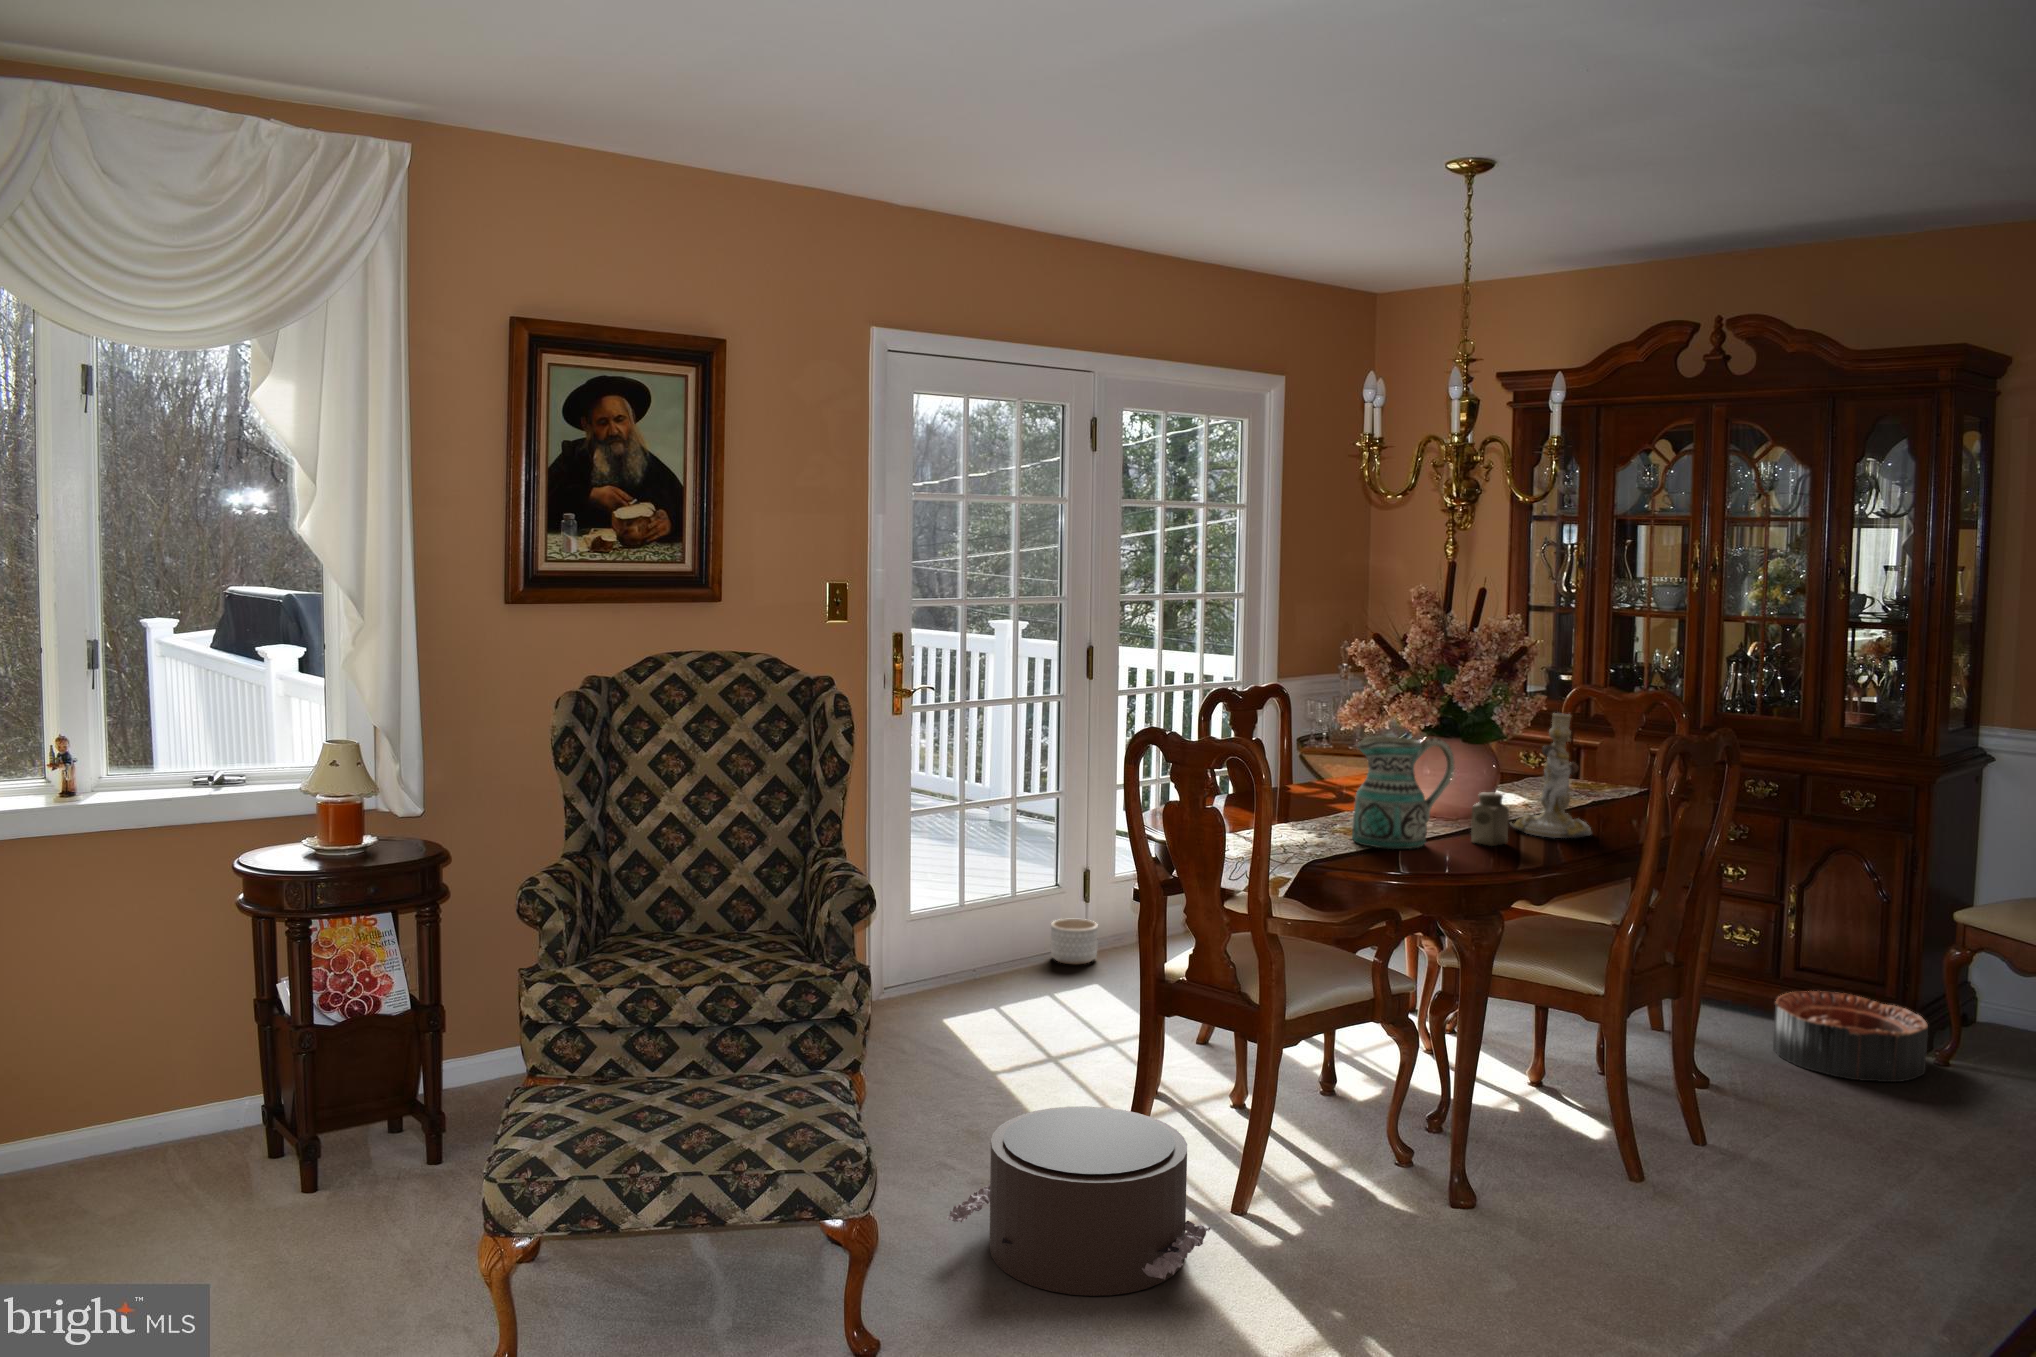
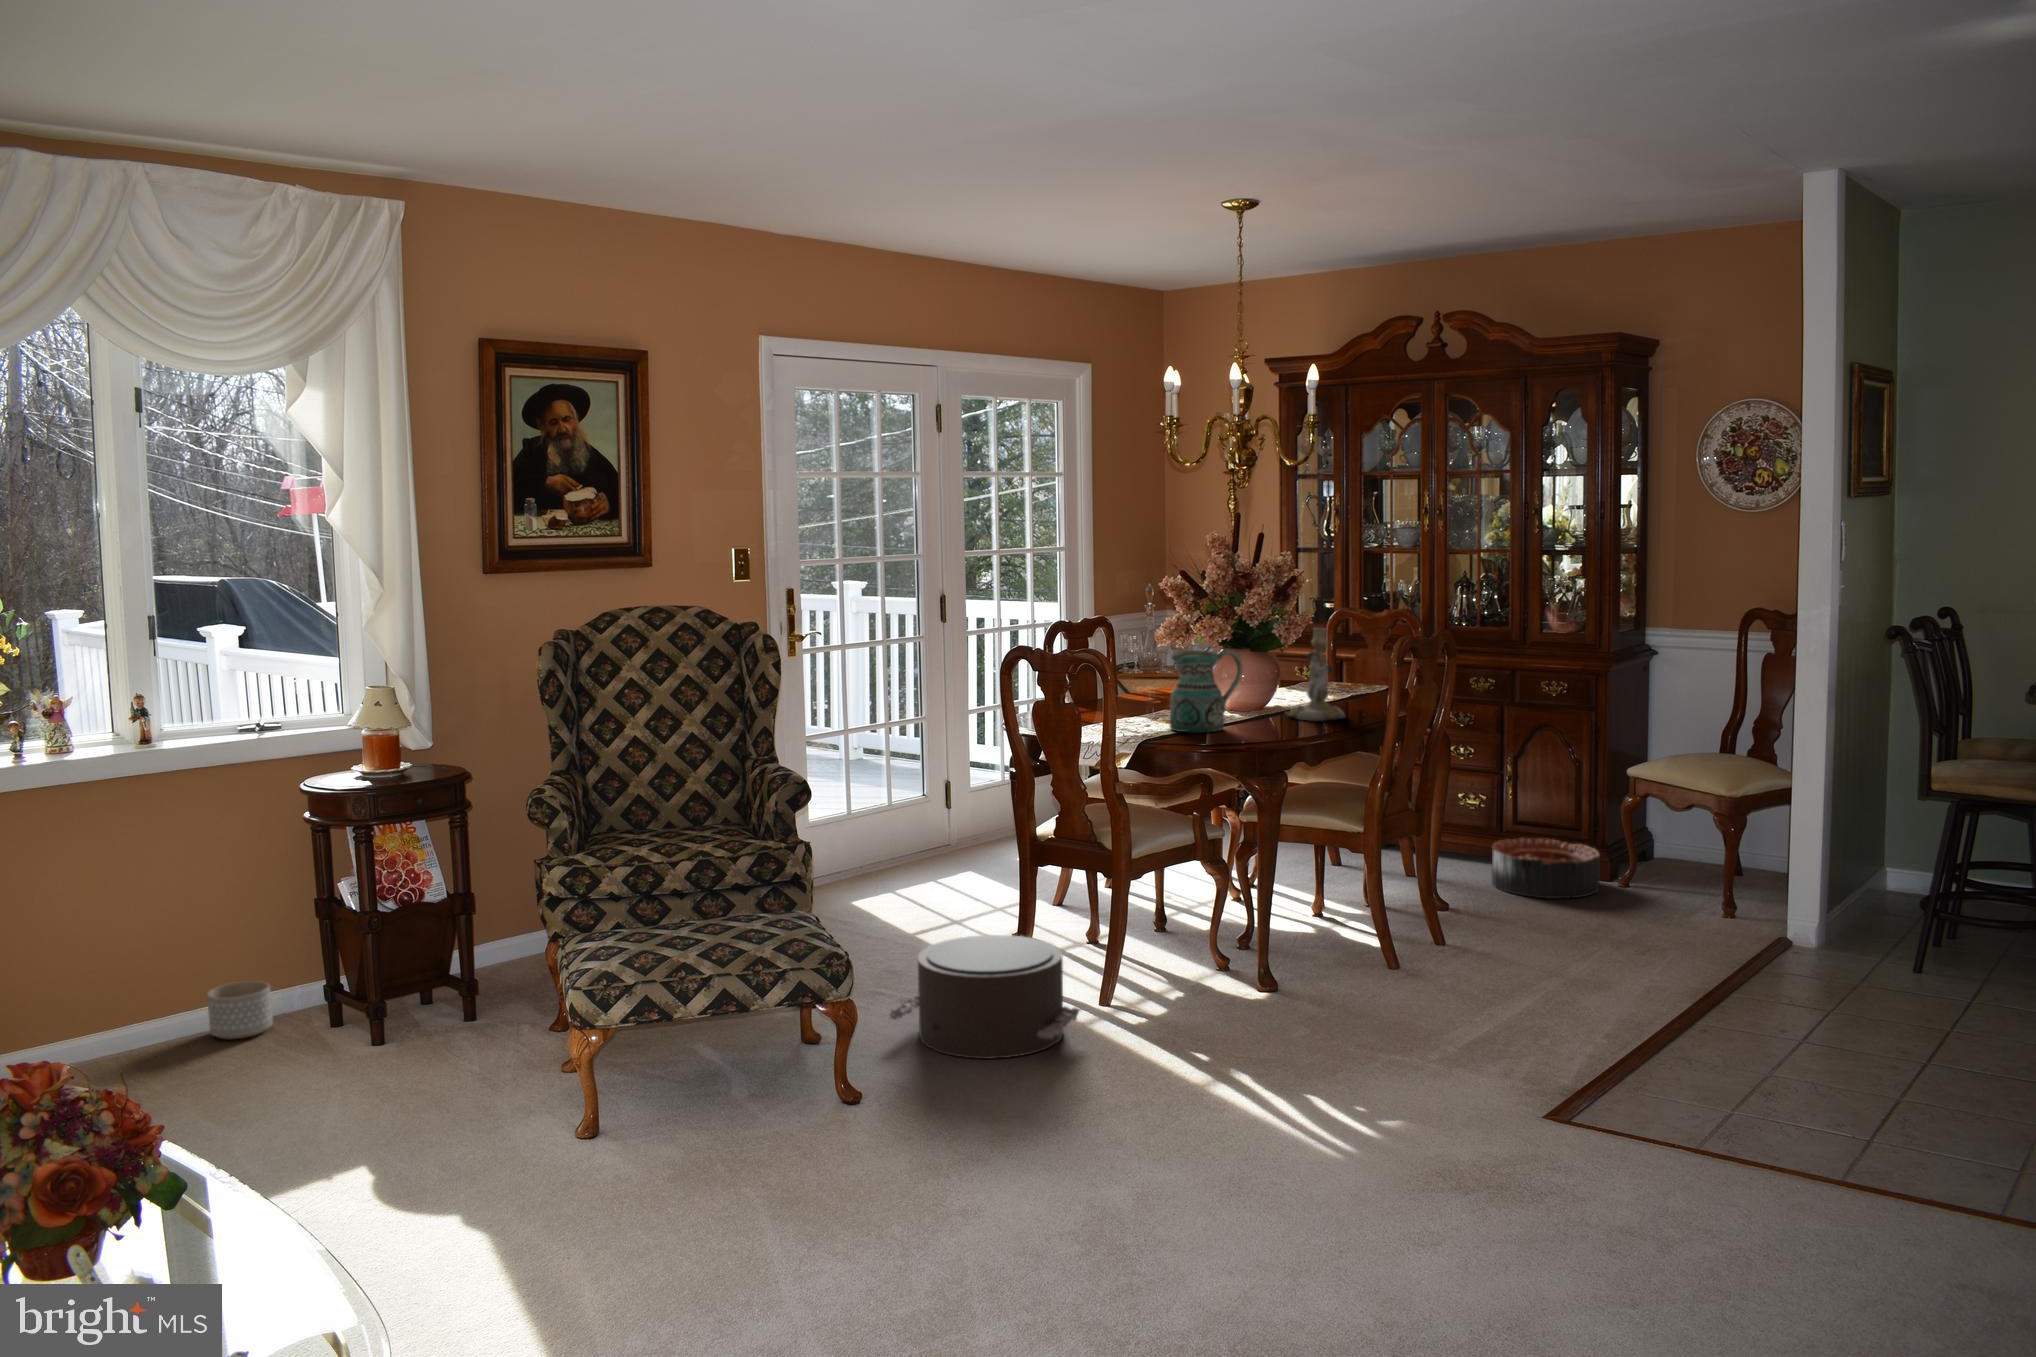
salt shaker: present [1471,792,1509,846] -> none [1257,688,1284,728]
planter: present [1051,919,1098,964] -> present [207,981,273,1039]

